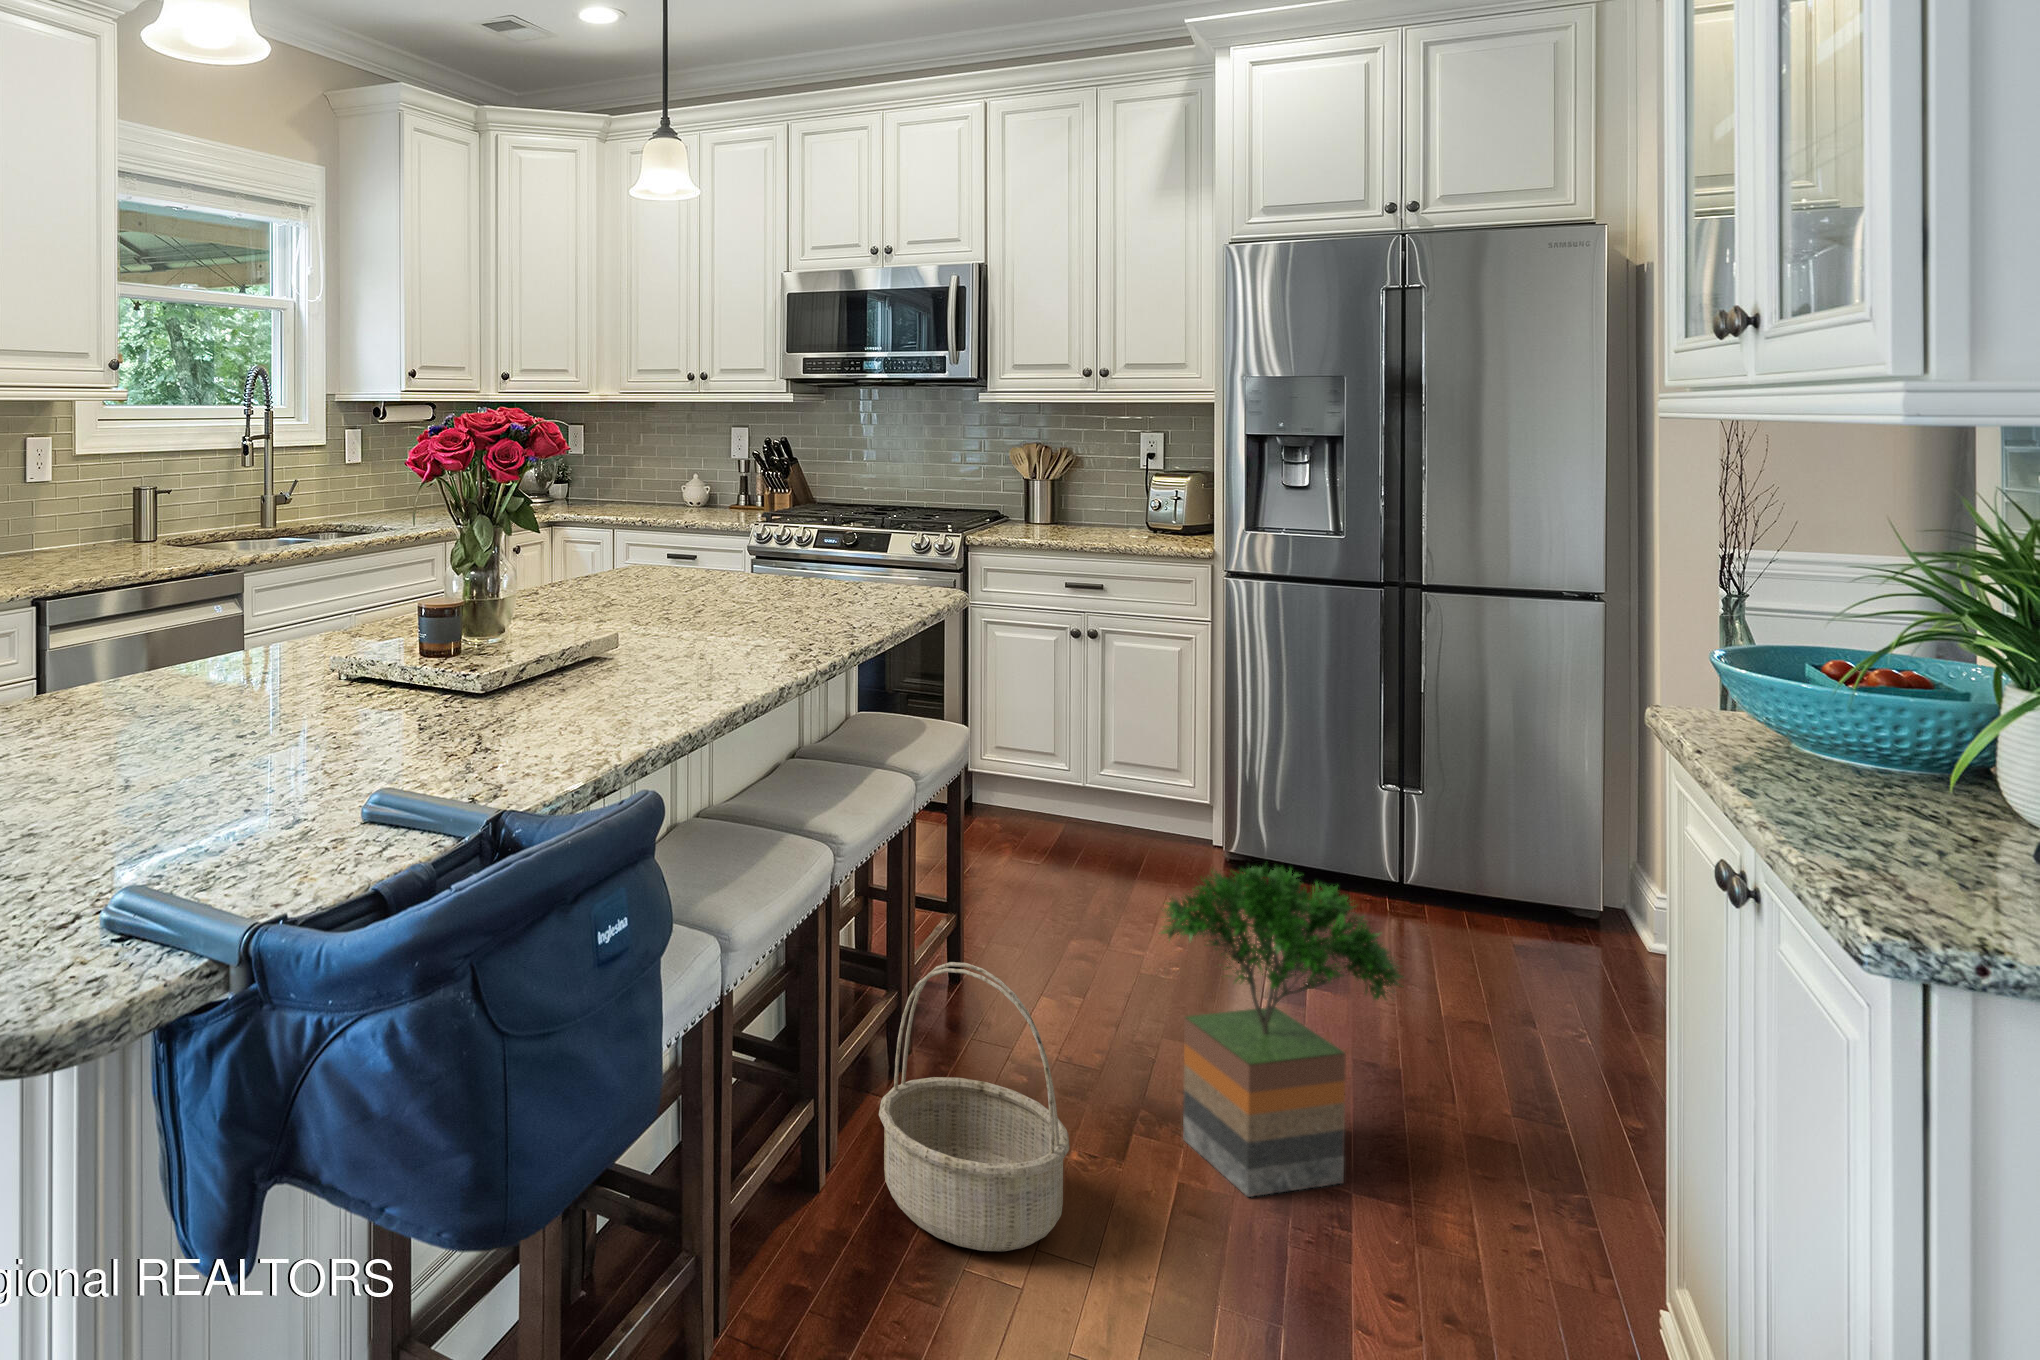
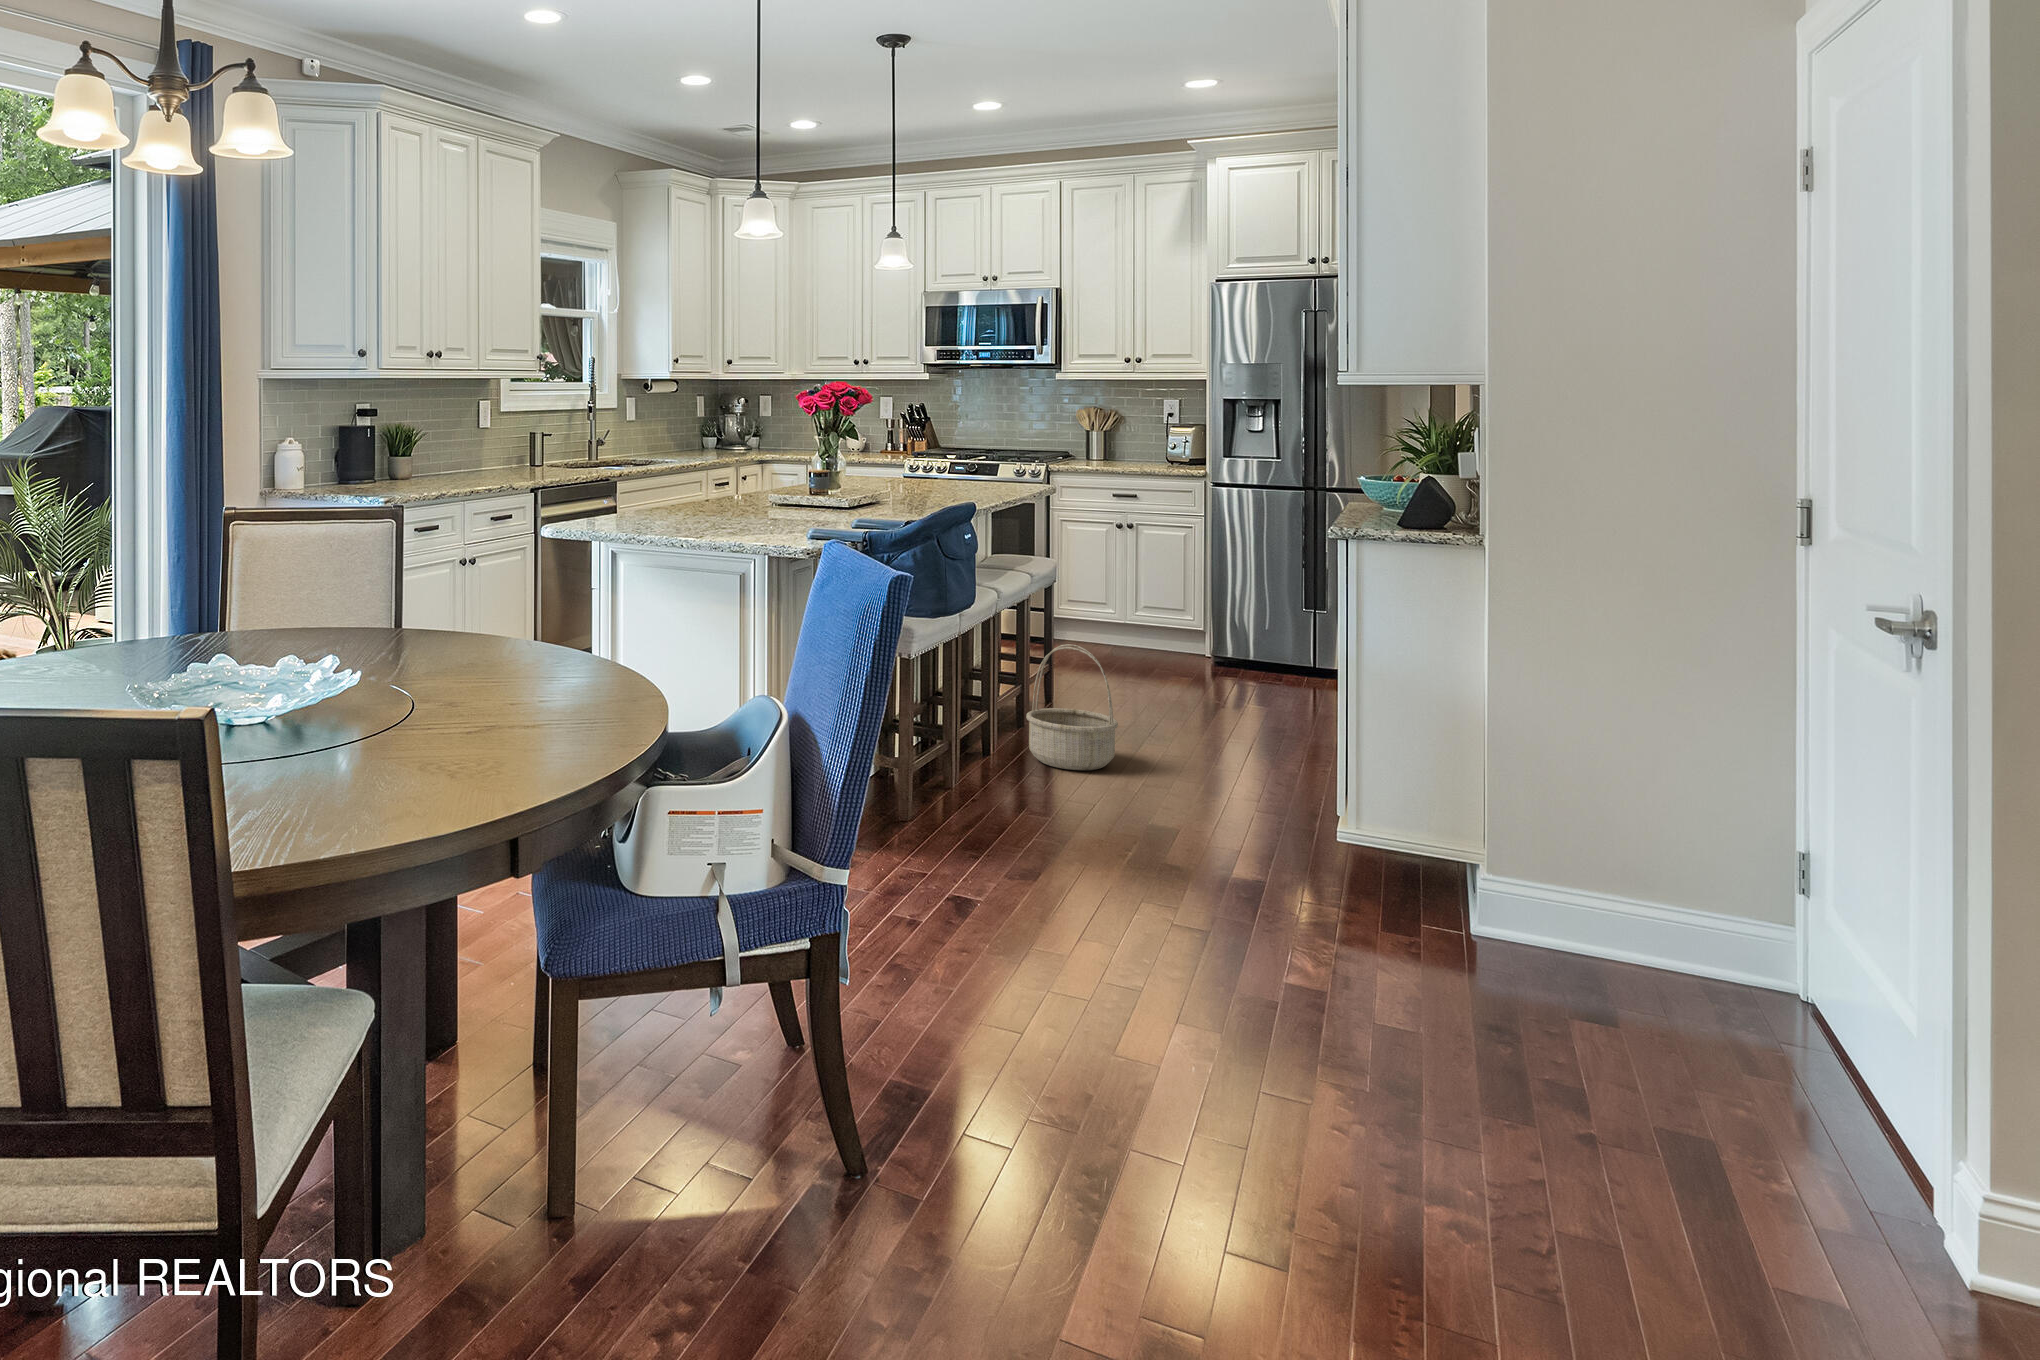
potted tree: present [1159,865,1403,1197] -> none [1162,608,1281,760]

